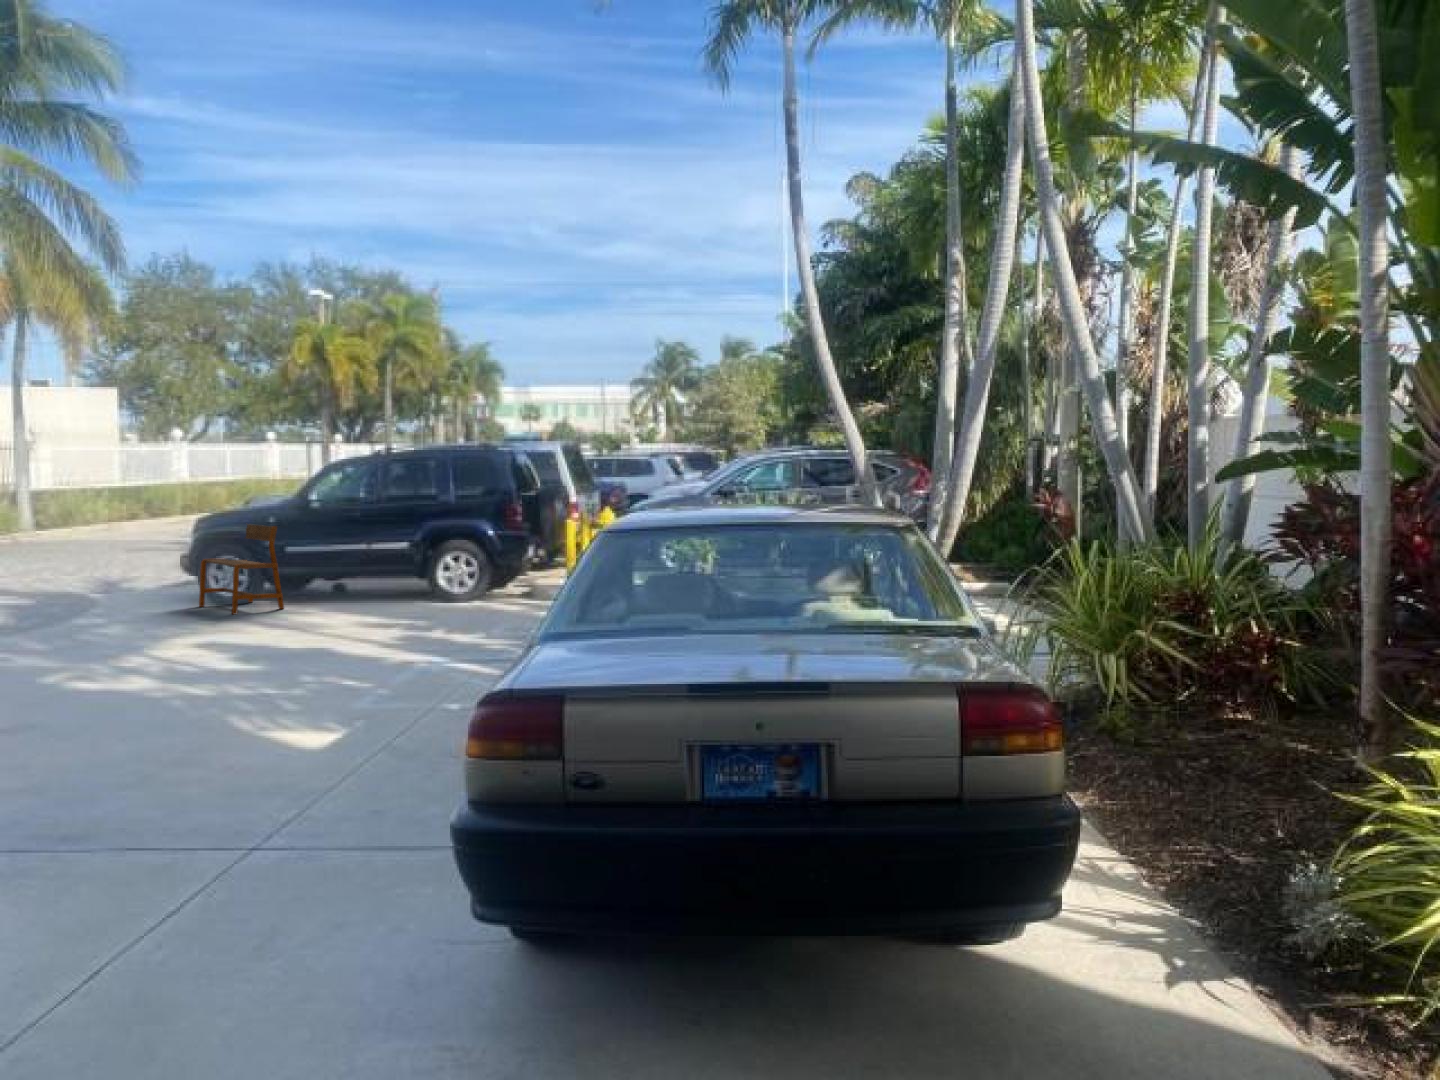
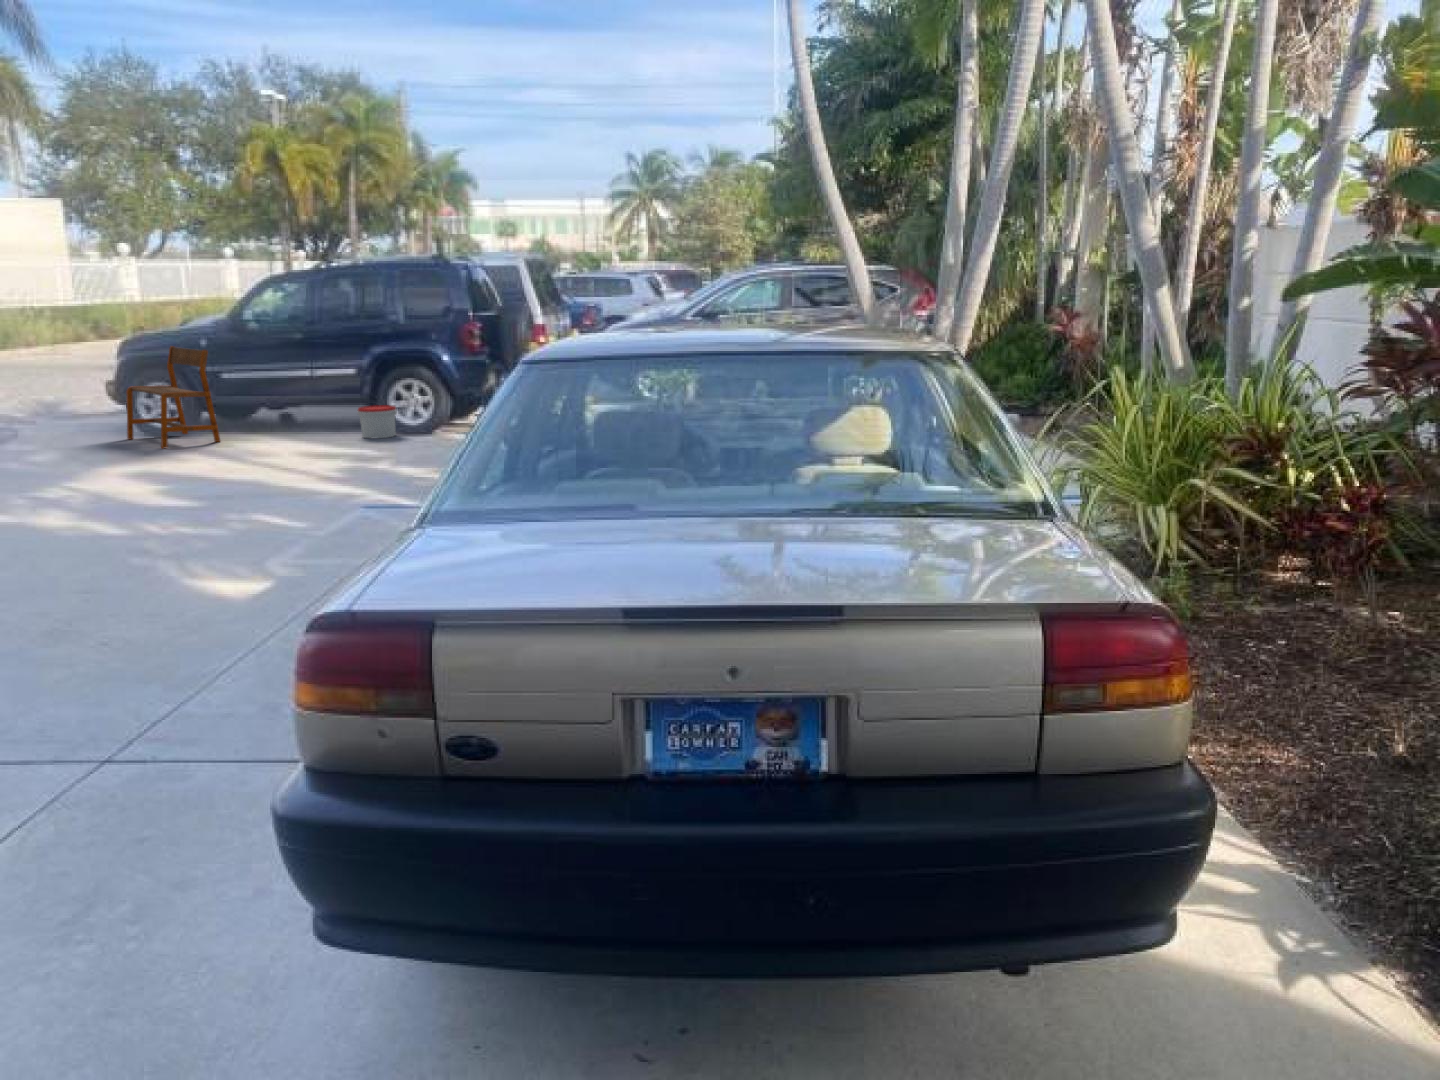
bucket: none [409,576,444,606] -> present [358,405,397,438]

